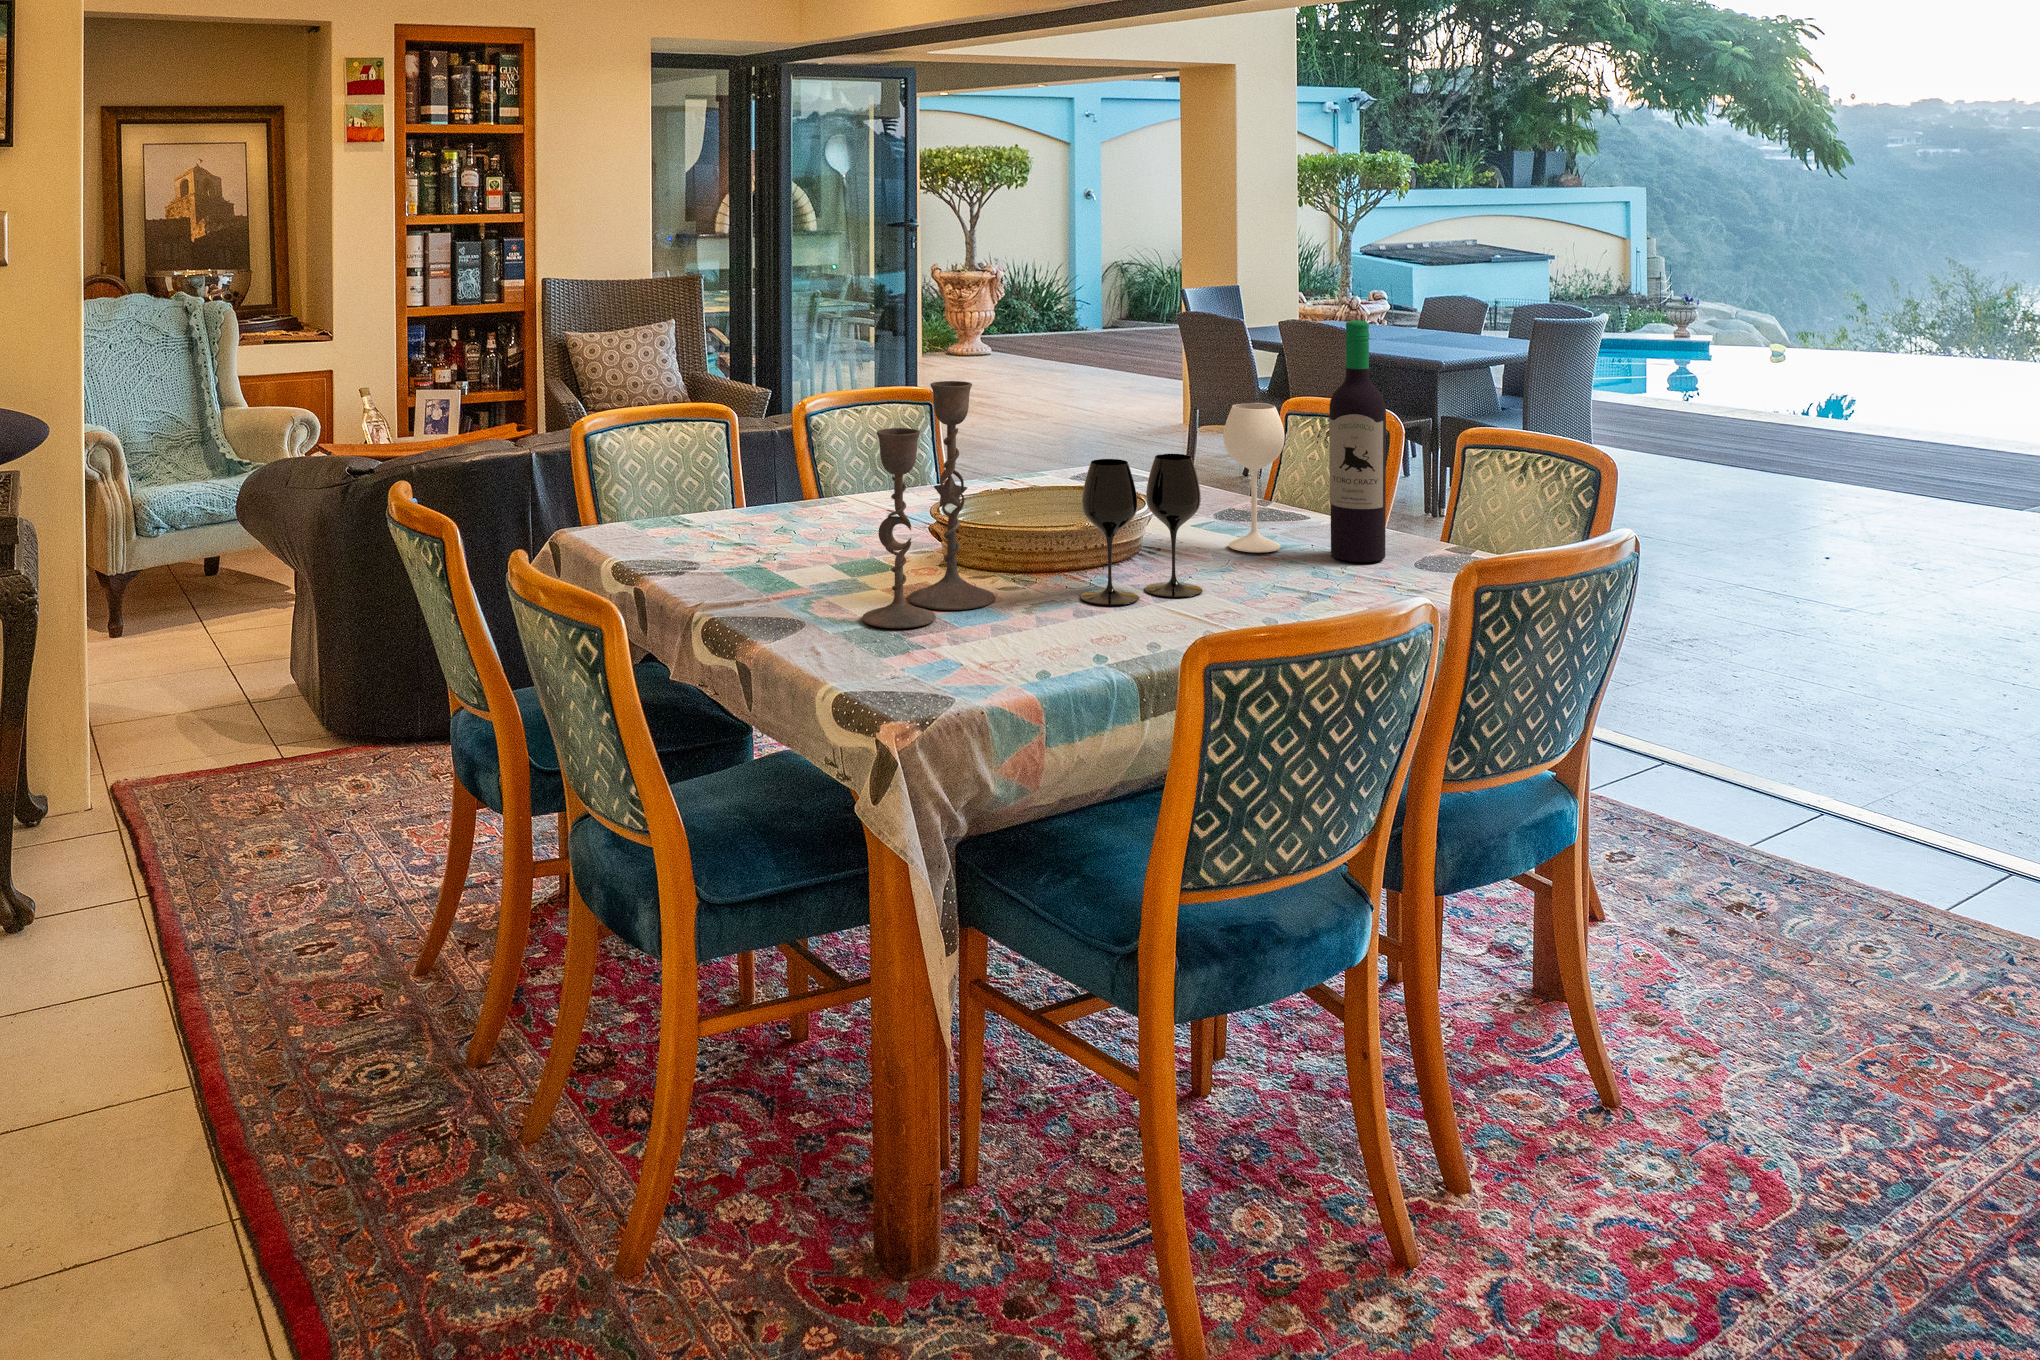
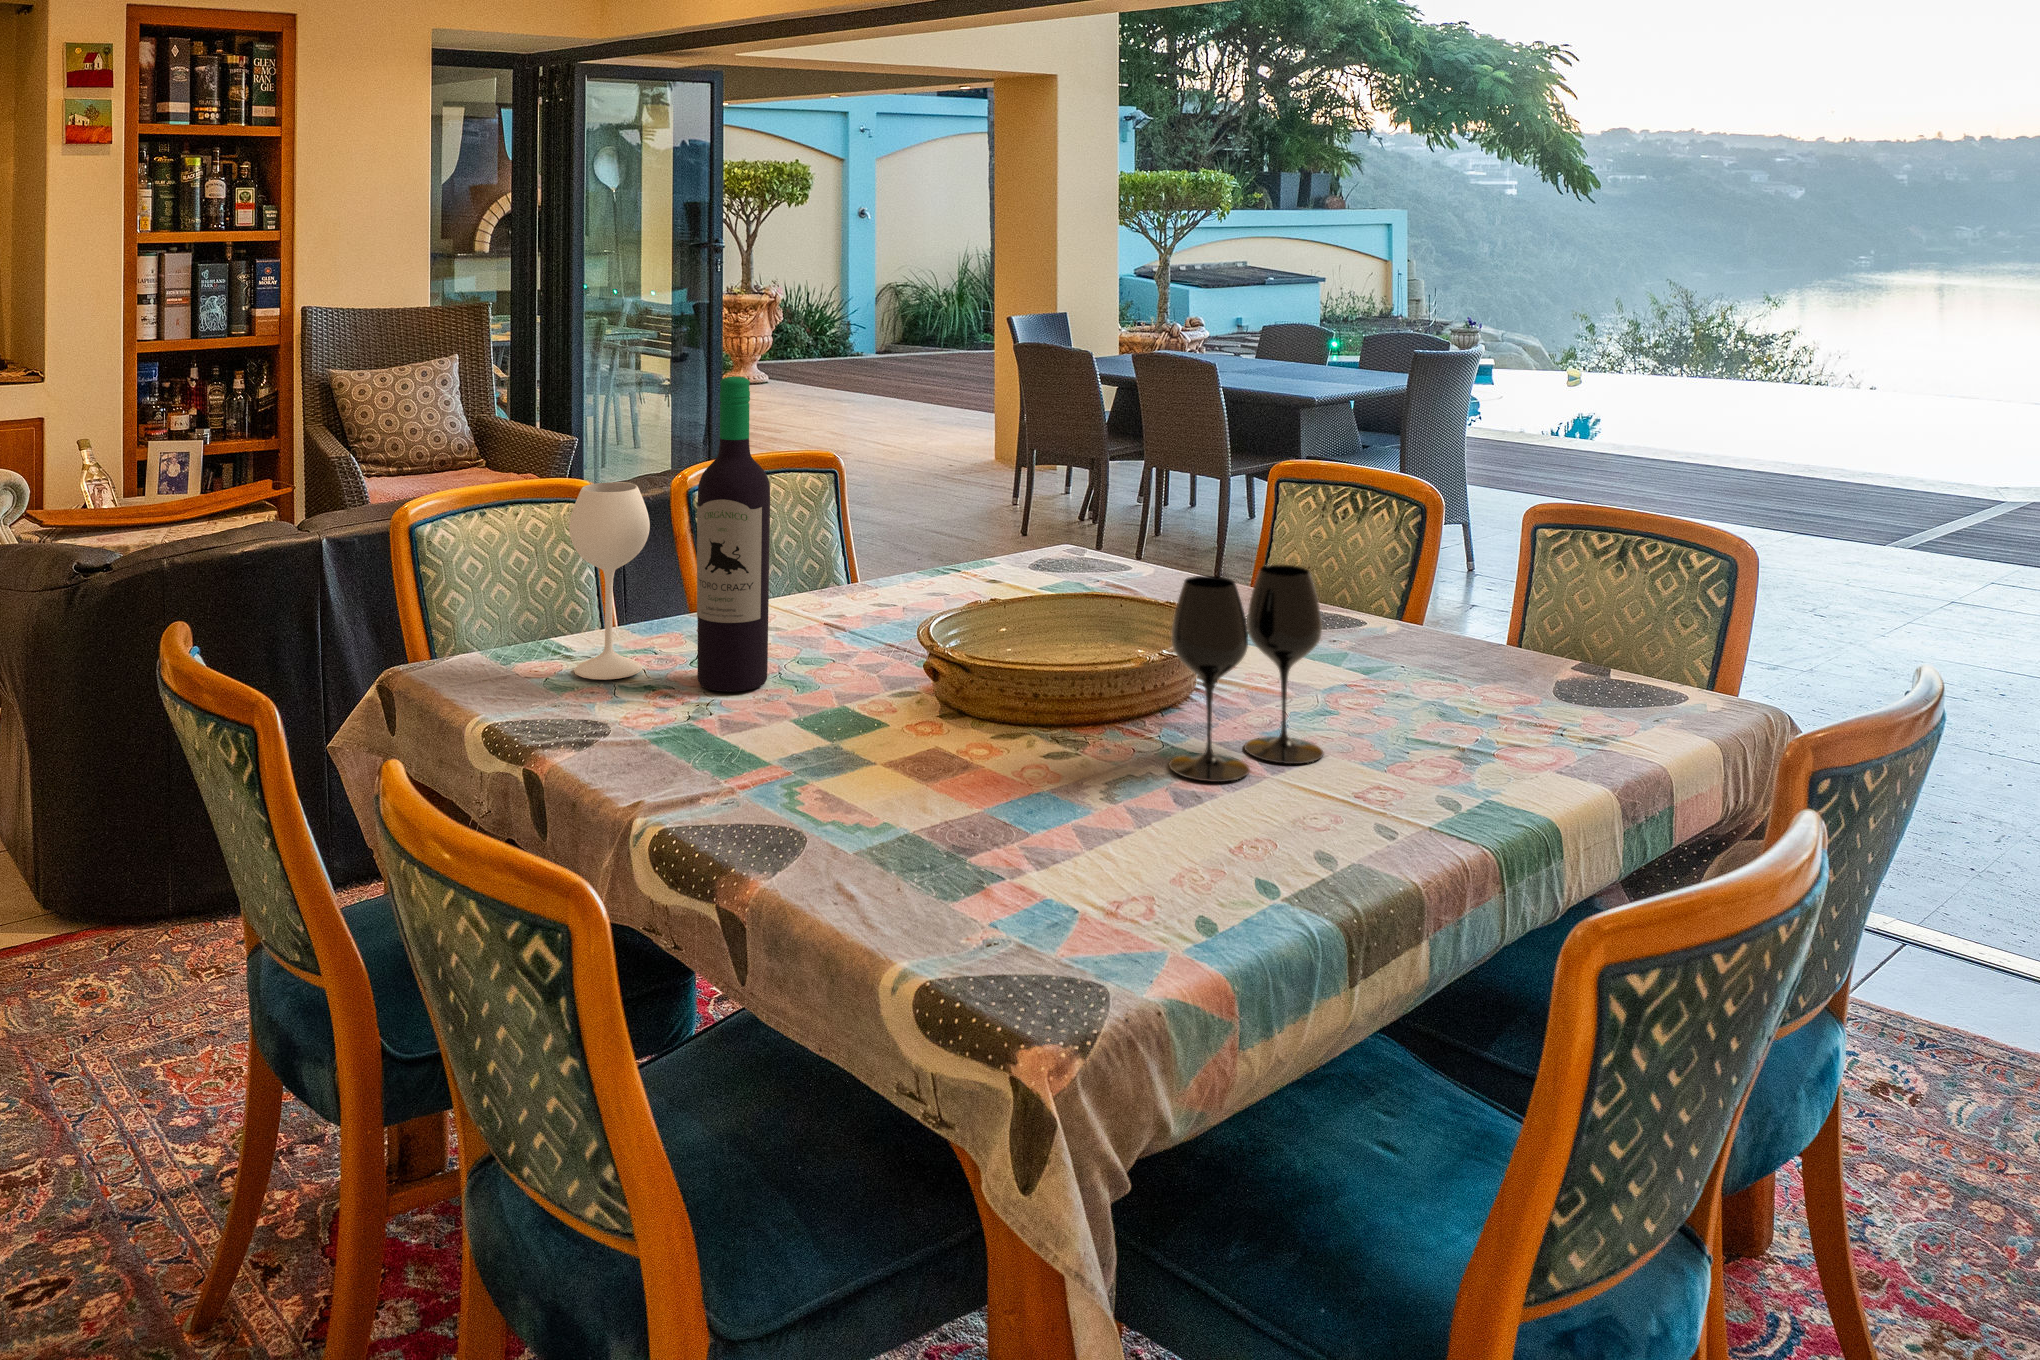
wine bottle: present [1223,320,1386,562] -> present [569,376,770,692]
candlestick: present [862,381,995,628] -> none [889,472,1056,839]

